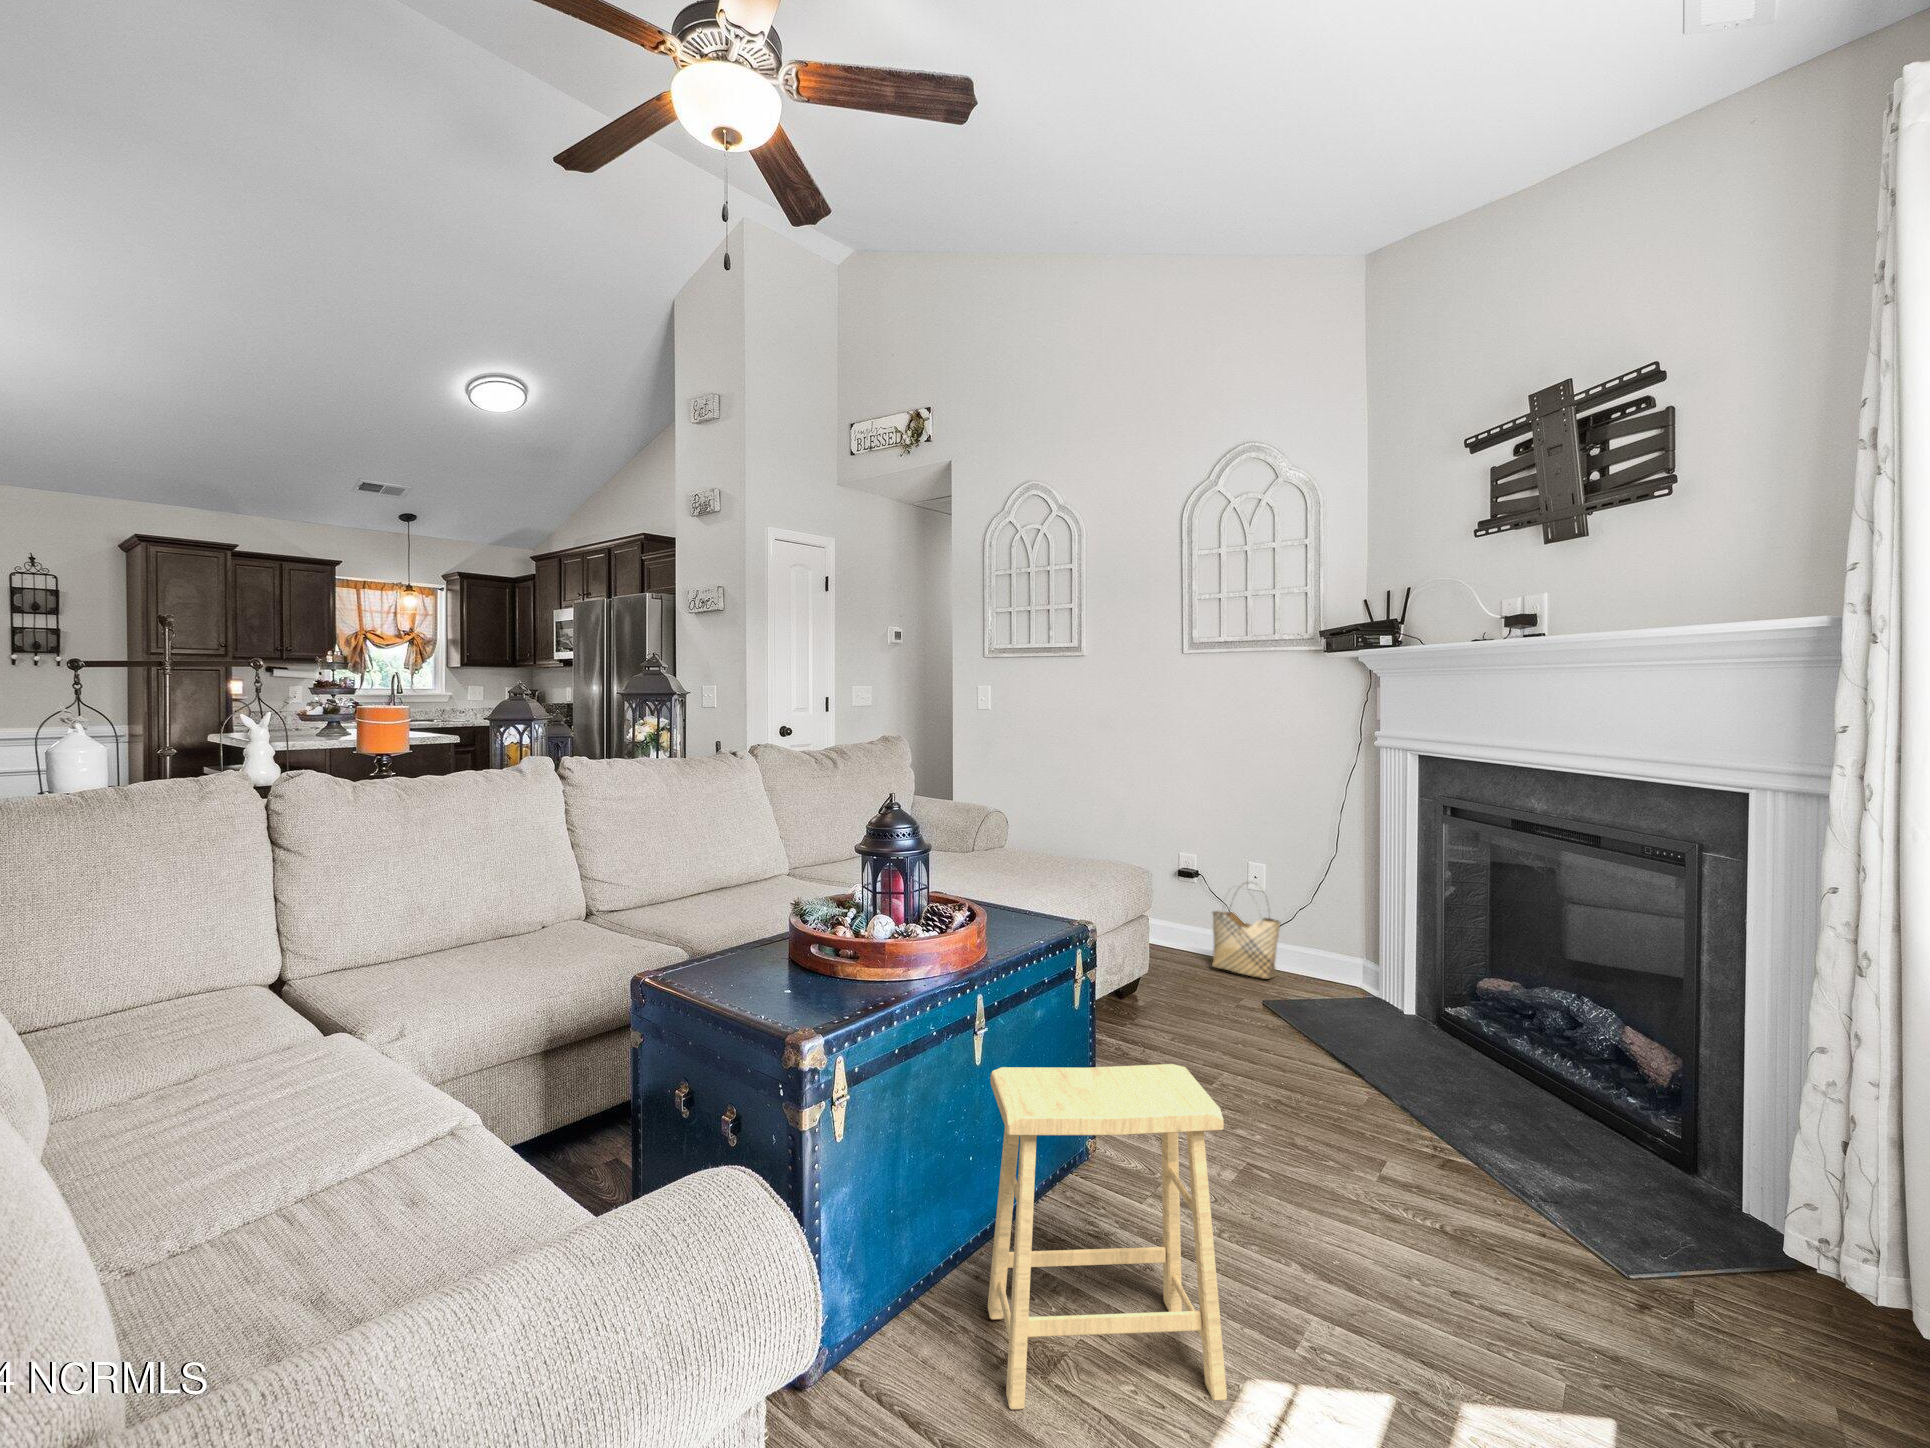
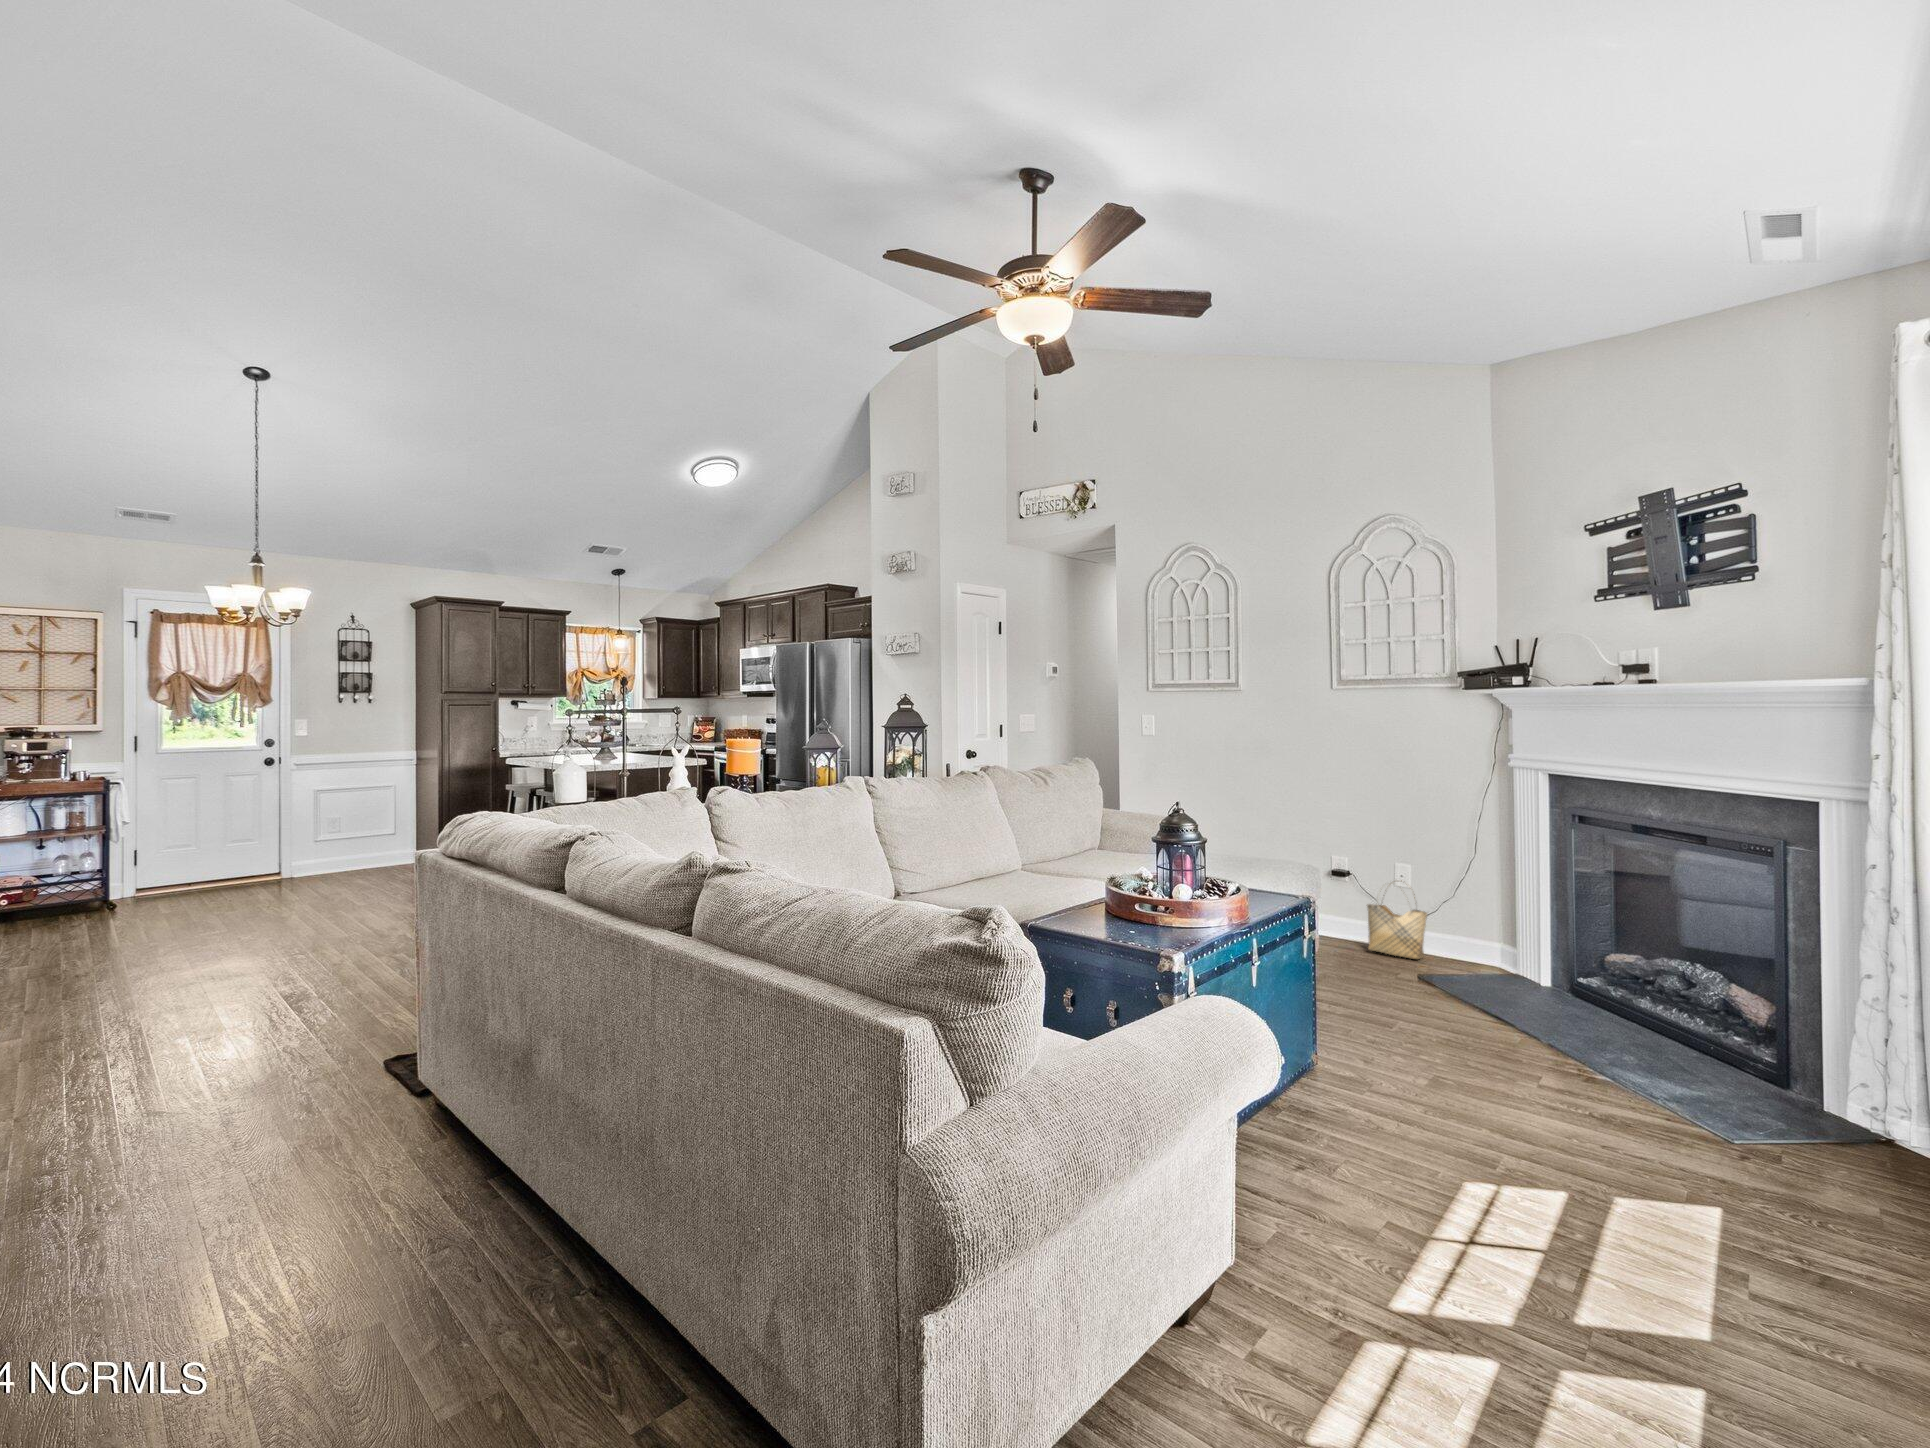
footstool: present [988,1064,1227,1409] -> none [1281,984,1459,1192]

